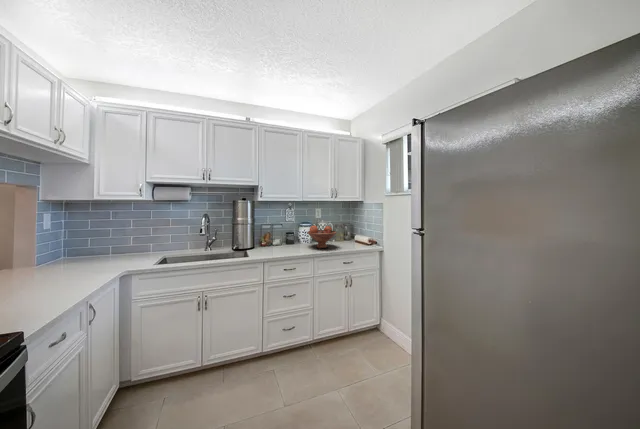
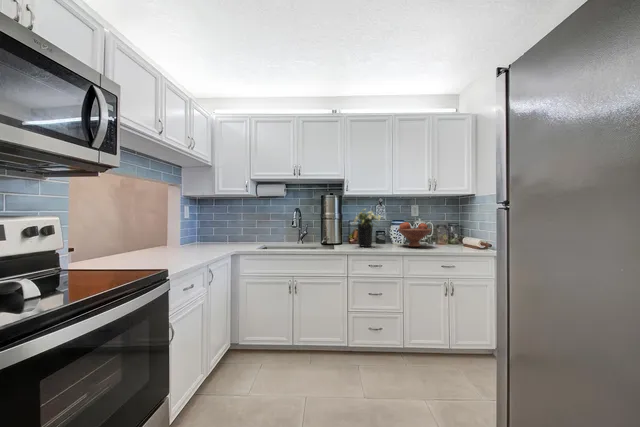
flower arrangement: none [266,214,297,252] -> present [353,209,381,247]

